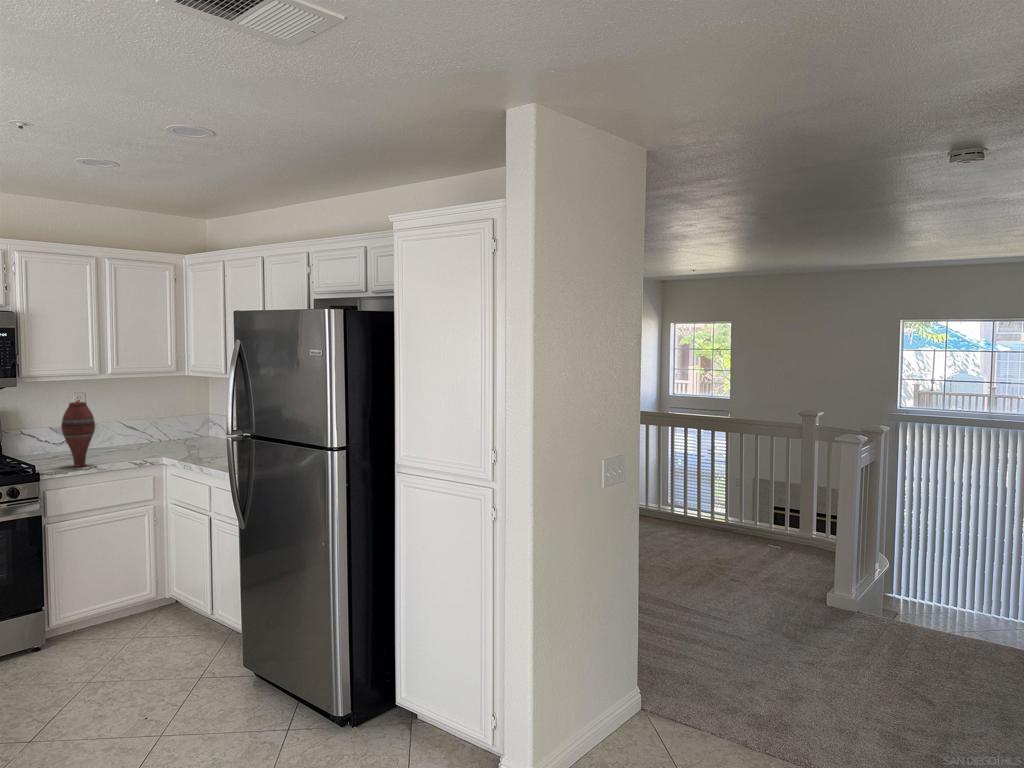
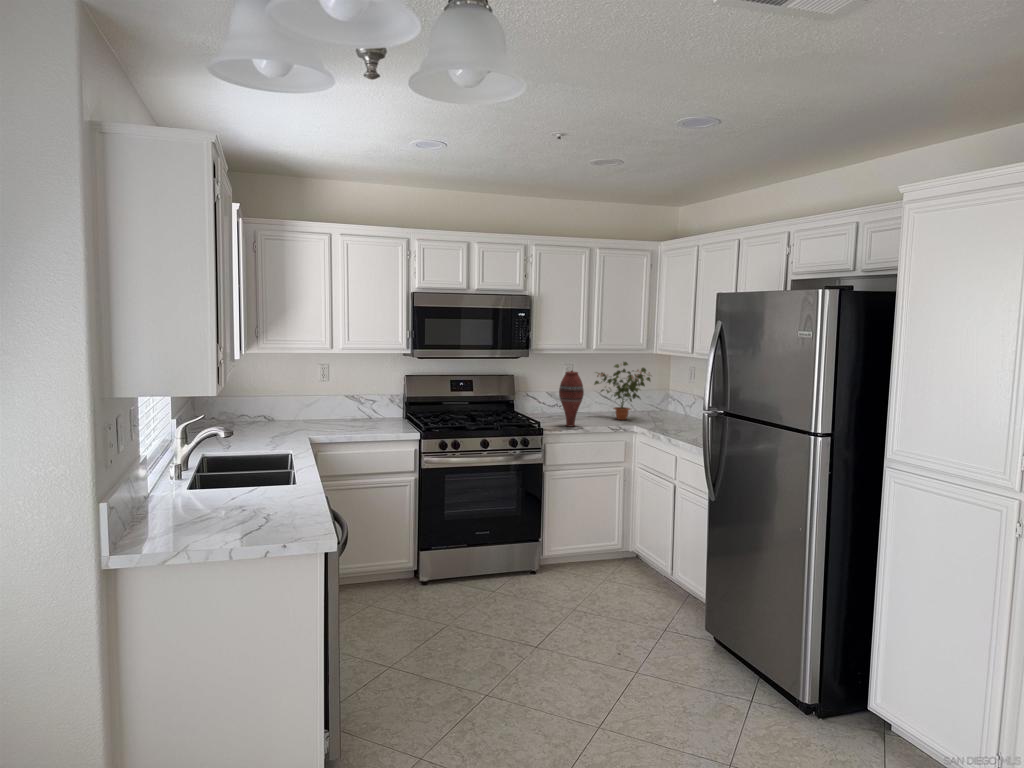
potted plant: none [111,387,184,453] -> present [594,362,651,420]

